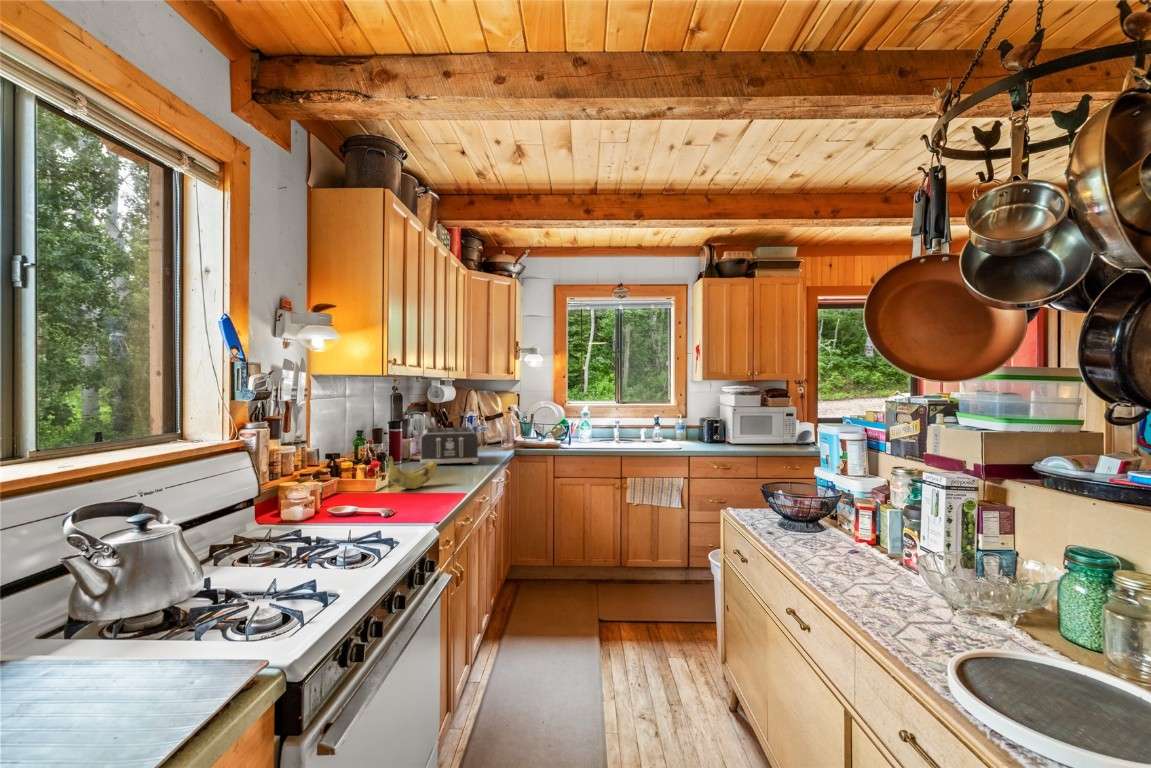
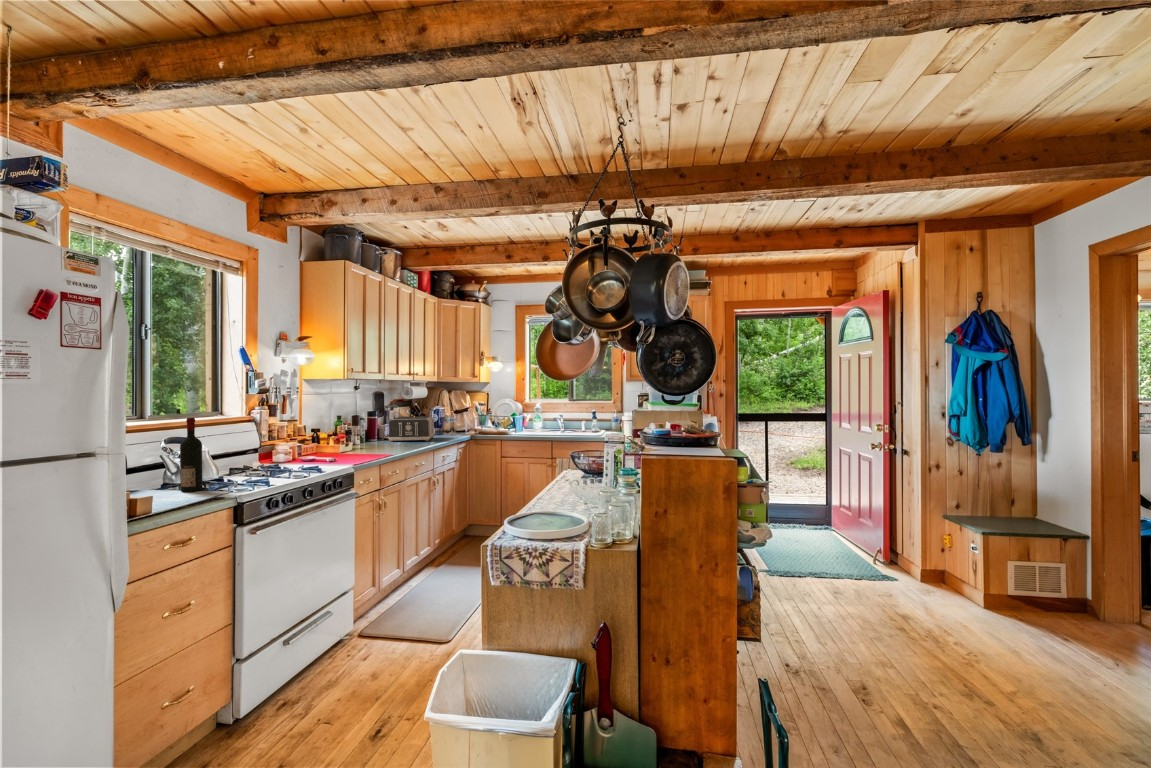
banana: present [388,456,437,489] -> none [348,430,385,451]
wine bottle: none [120,468,177,656] -> present [180,417,203,492]

